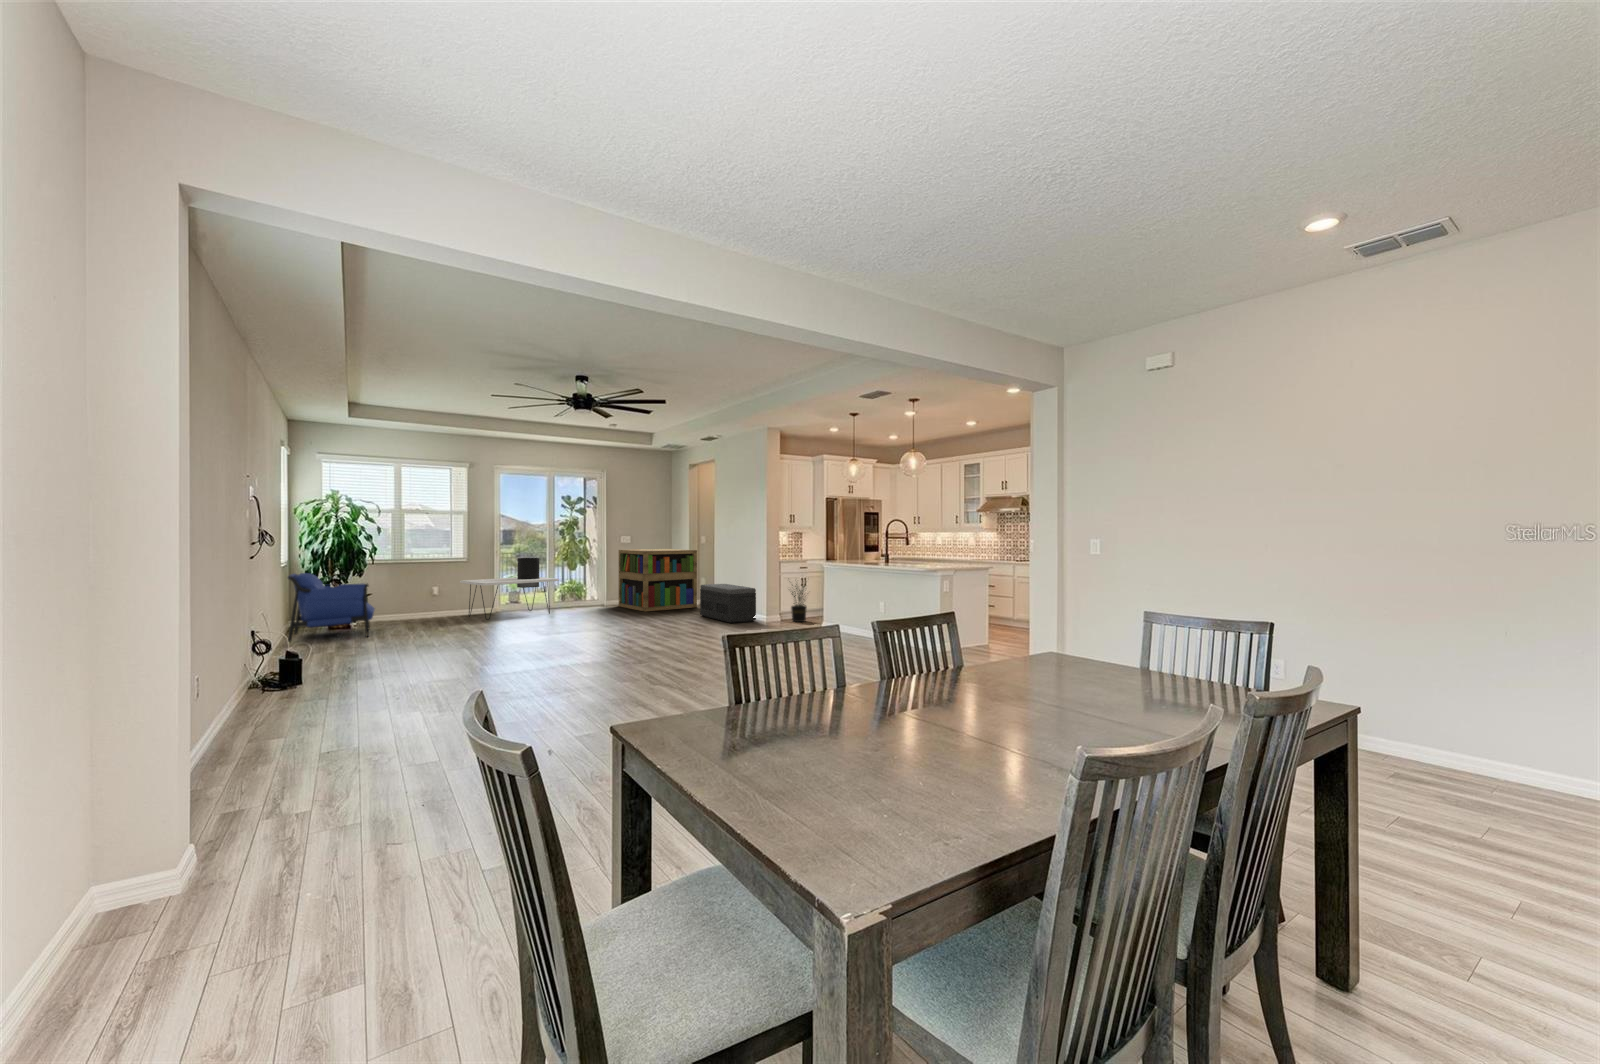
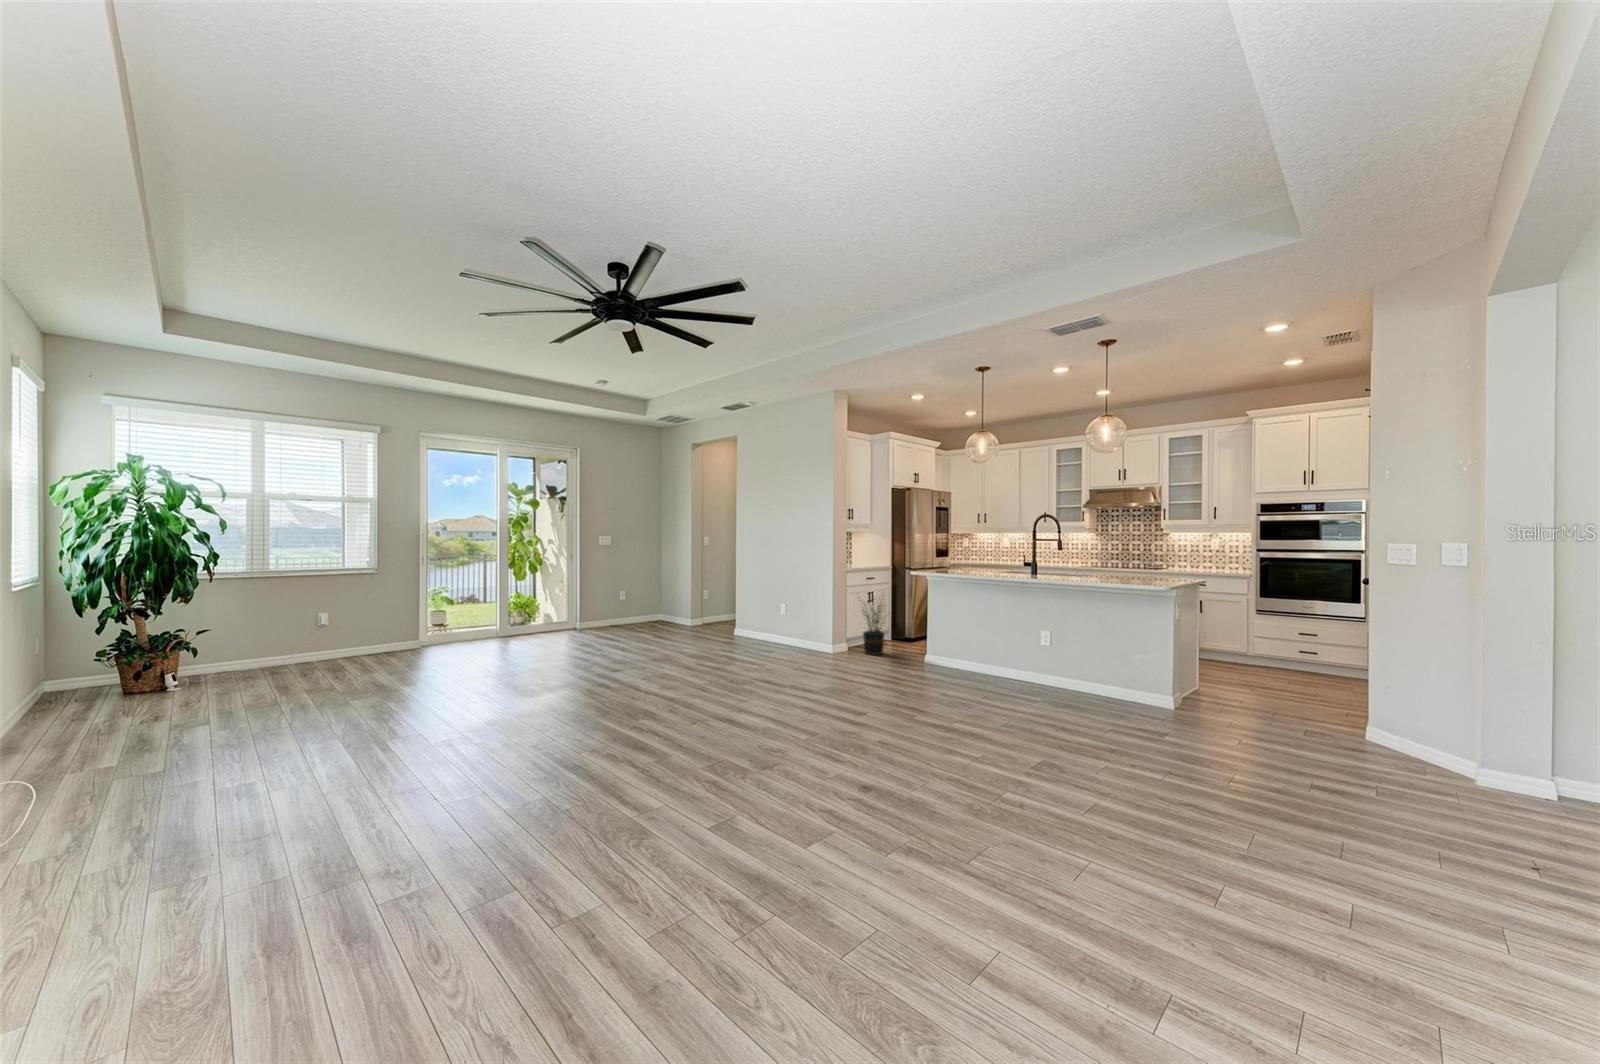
bookshelf: present [619,549,697,611] -> none [593,552,704,640]
side table: present [460,558,559,620] -> none [362,566,517,664]
armchair: present [288,573,374,642] -> none [28,600,214,734]
storage bench: present [700,584,756,623] -> none [727,601,817,660]

